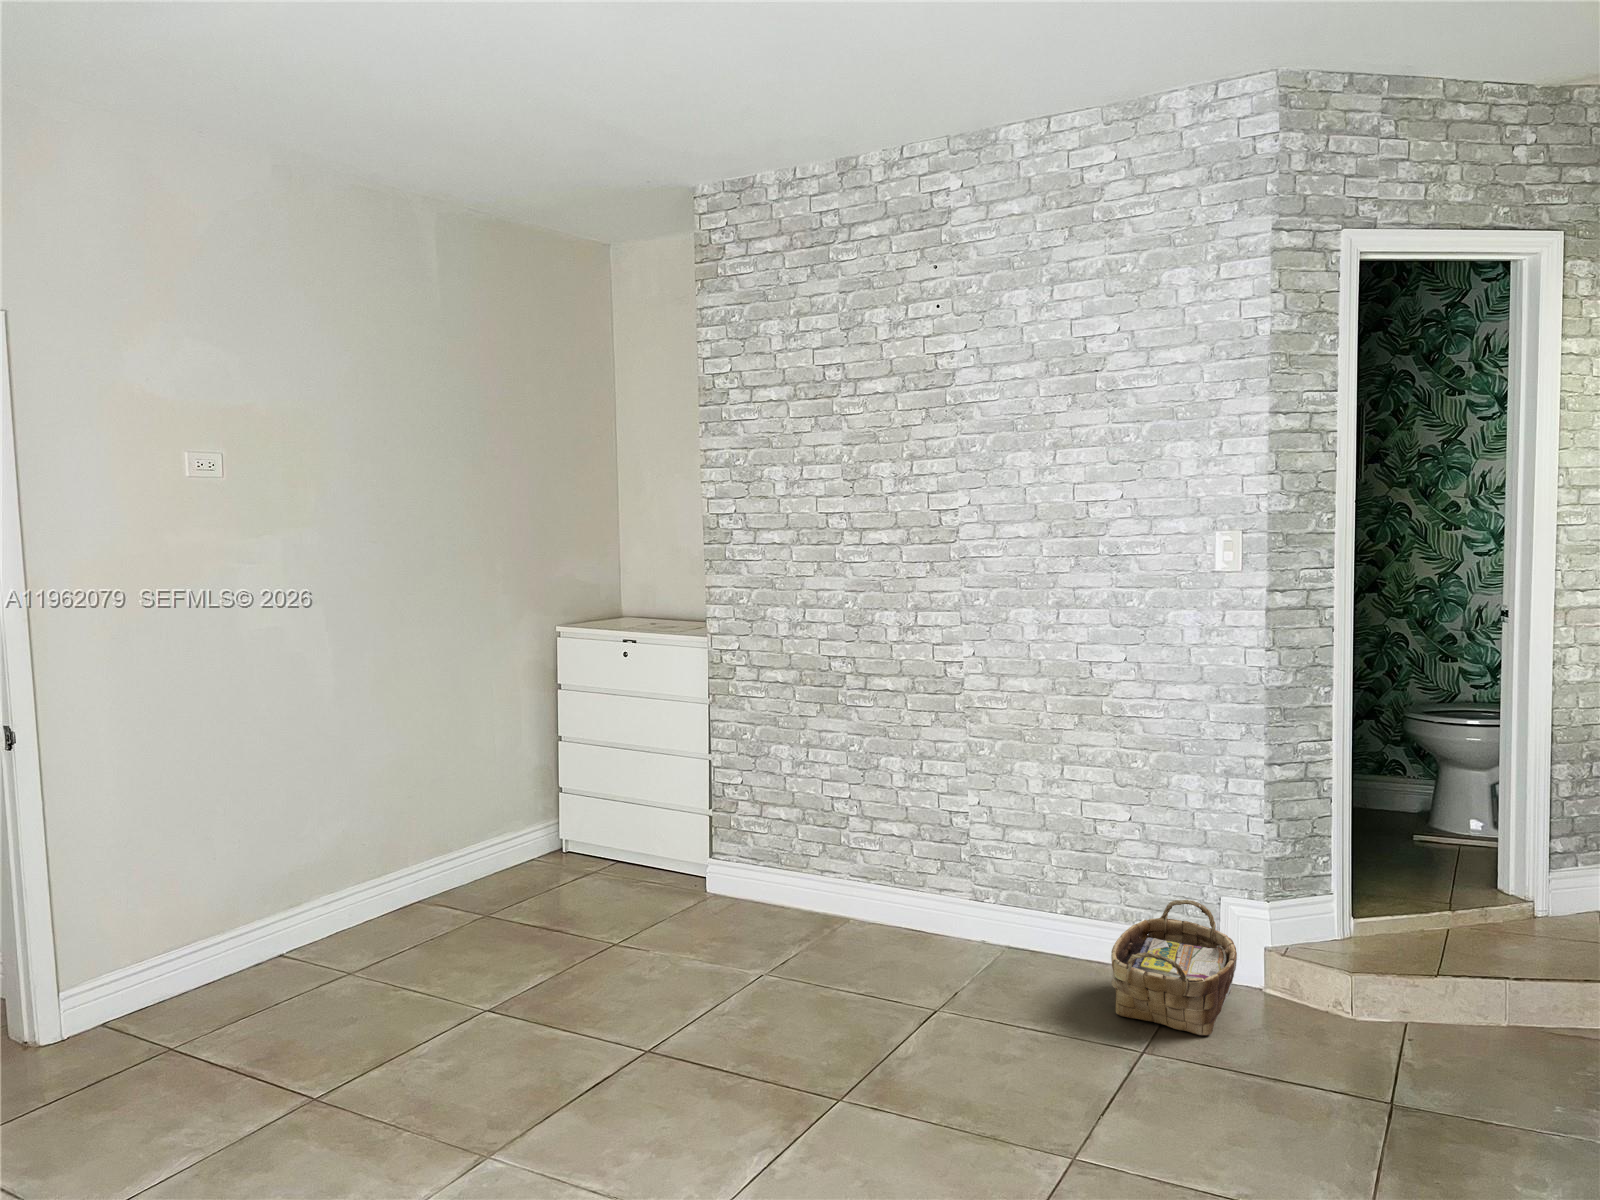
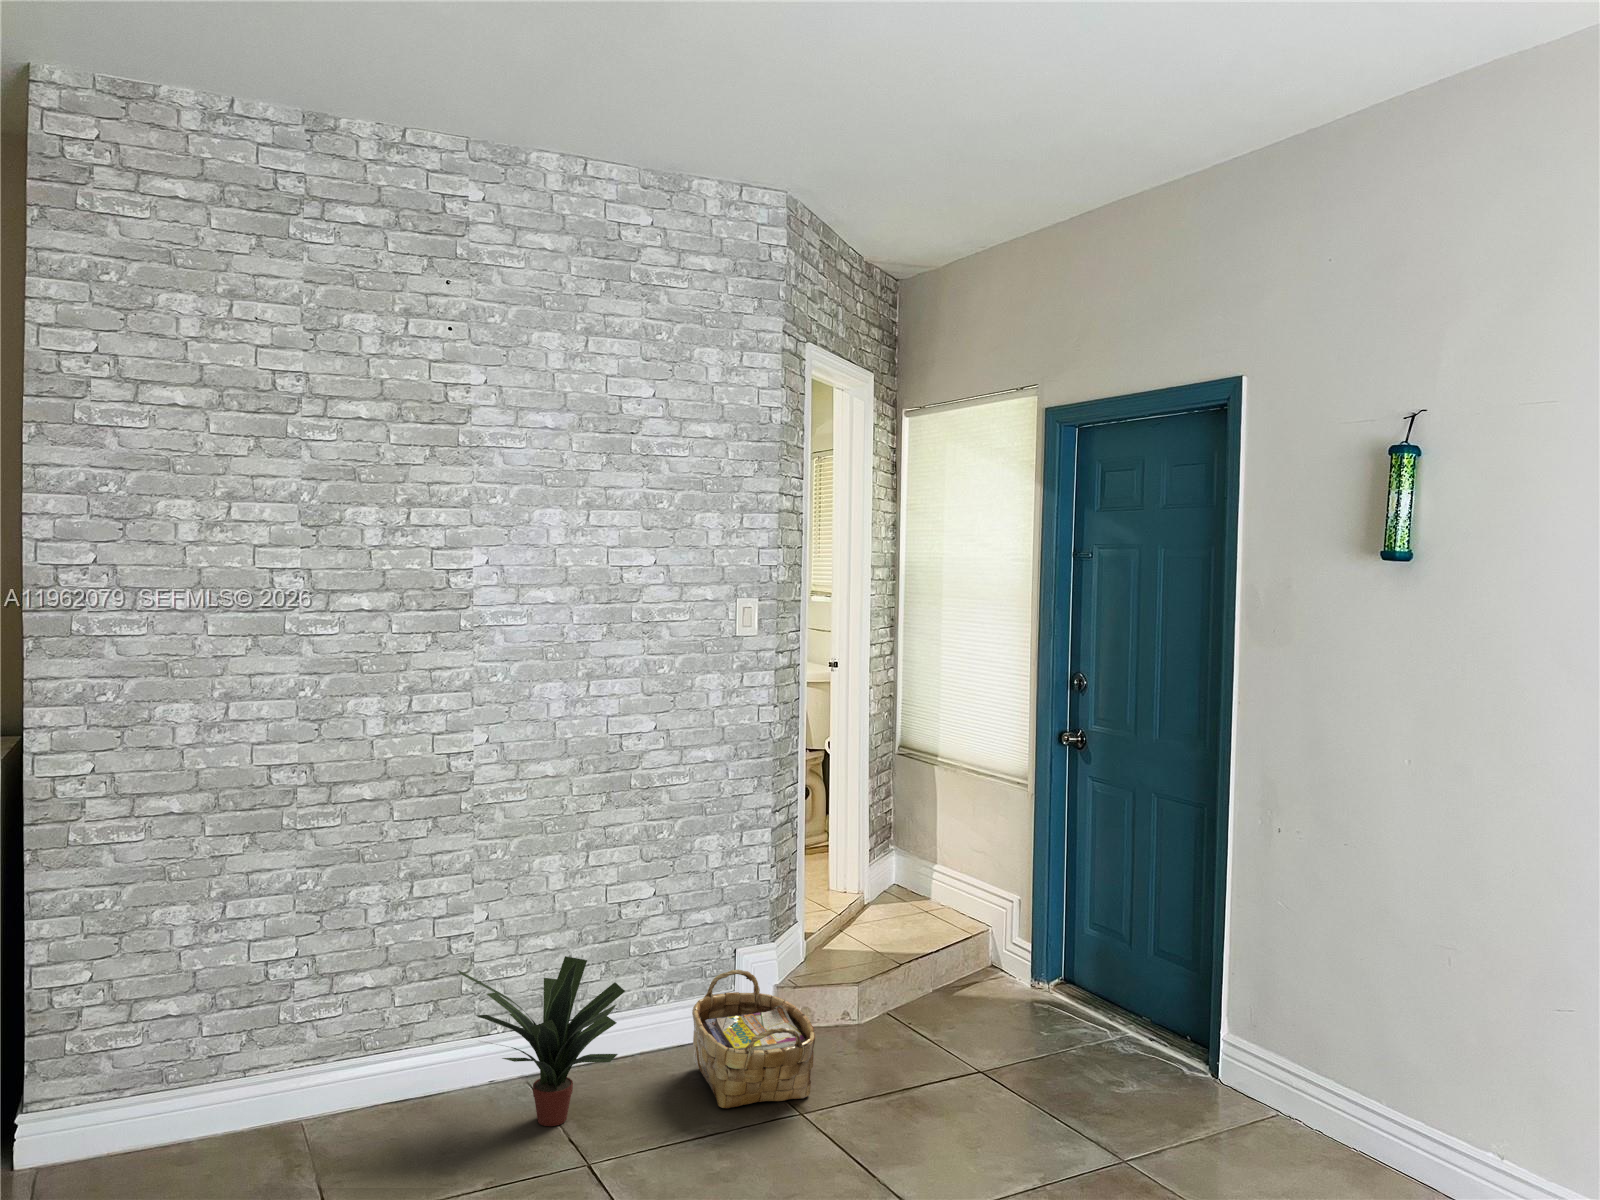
potted plant: none [911,832,1056,979] -> present [457,956,625,1126]

